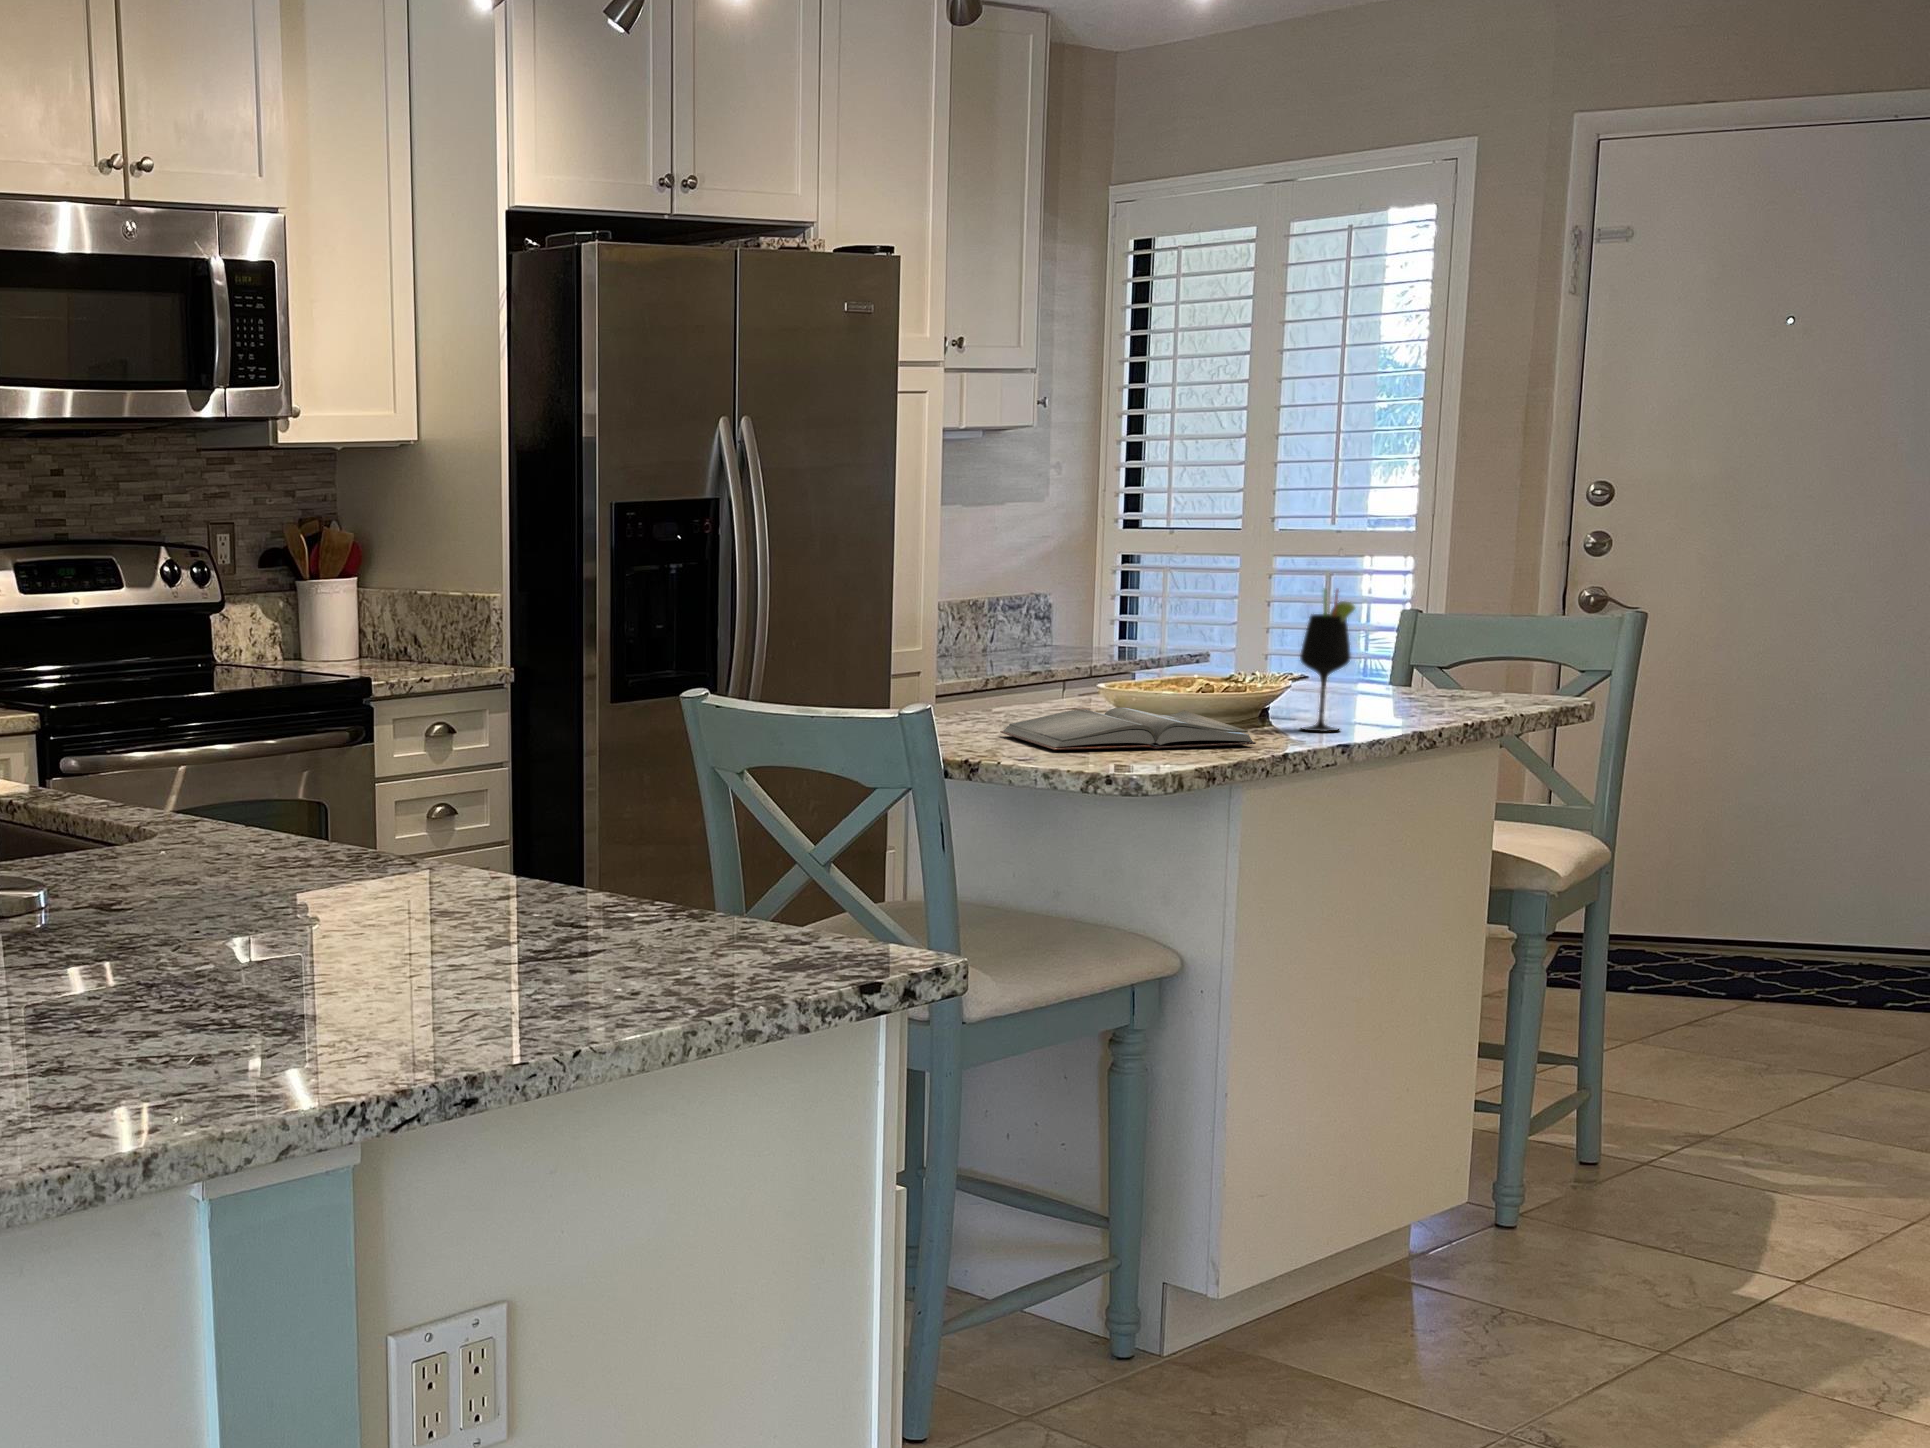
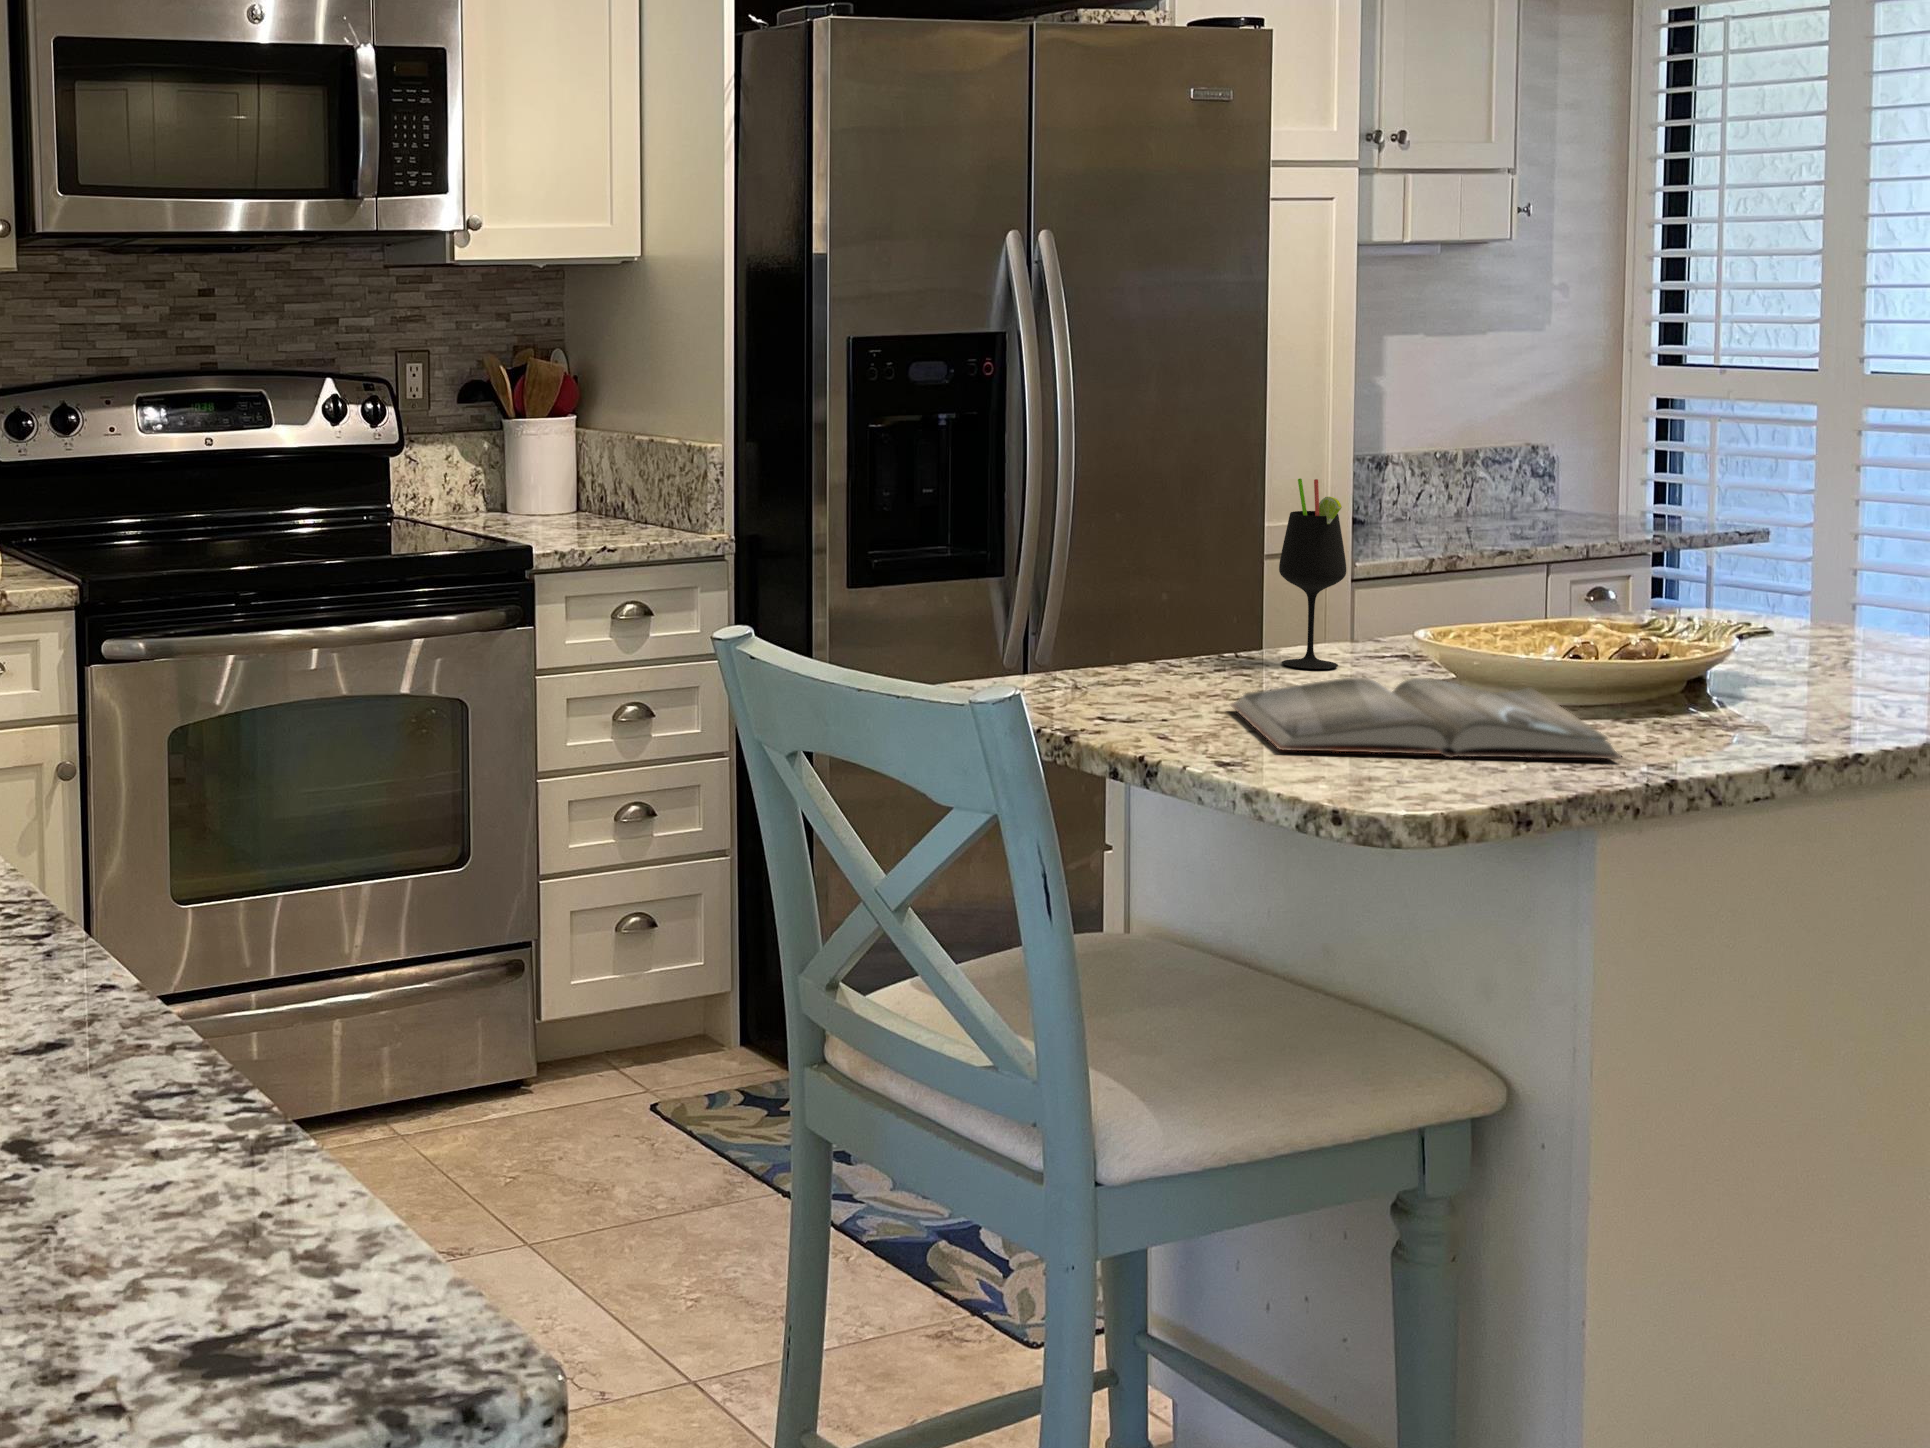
wine glass: present [1300,589,1355,731] -> present [1279,479,1346,669]

